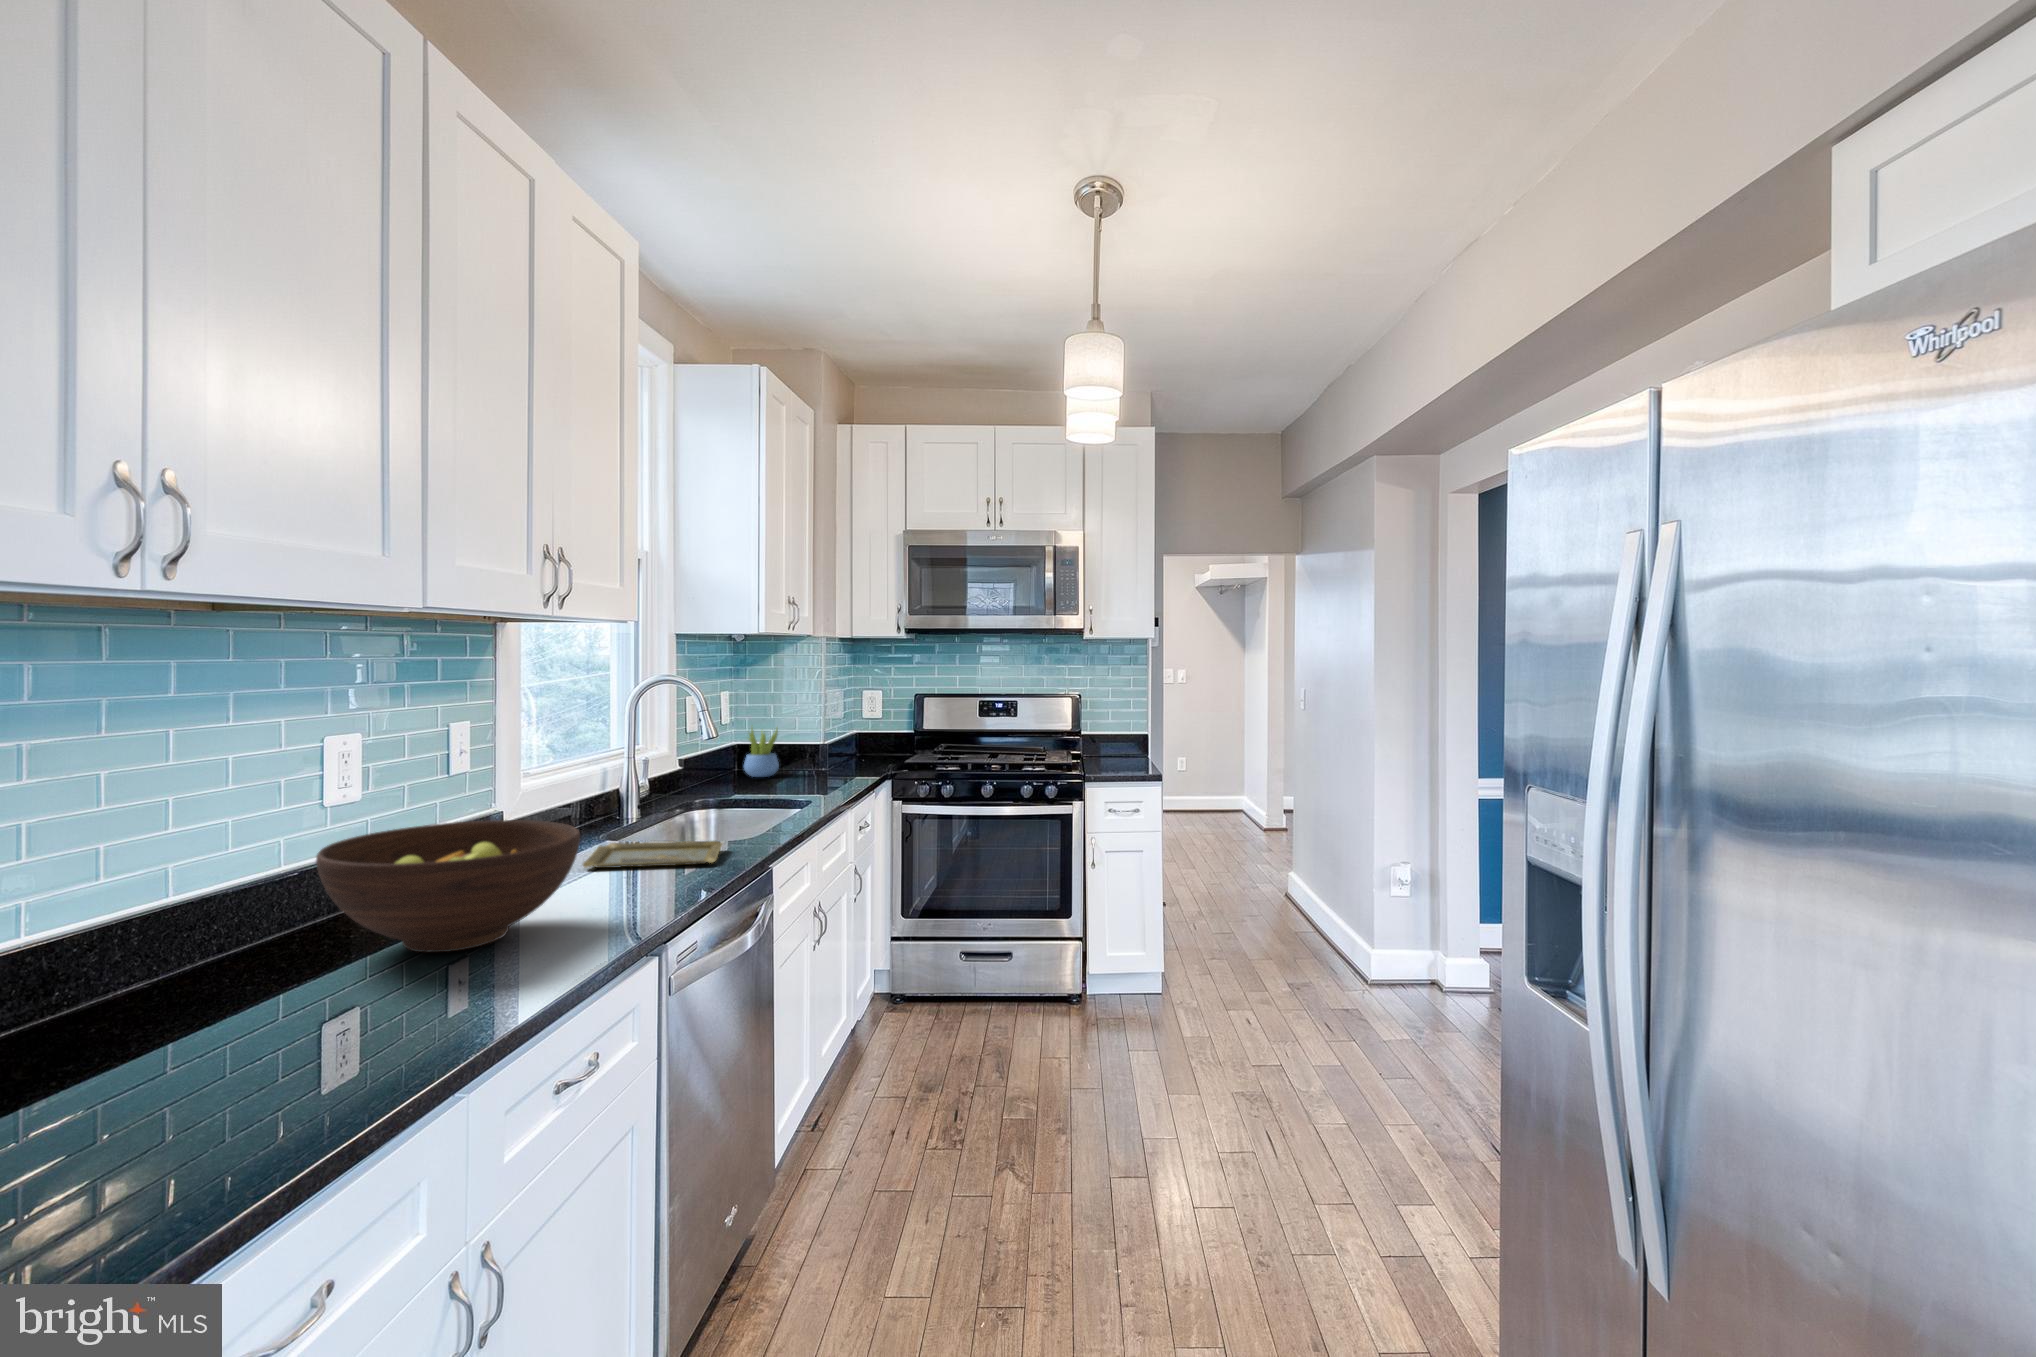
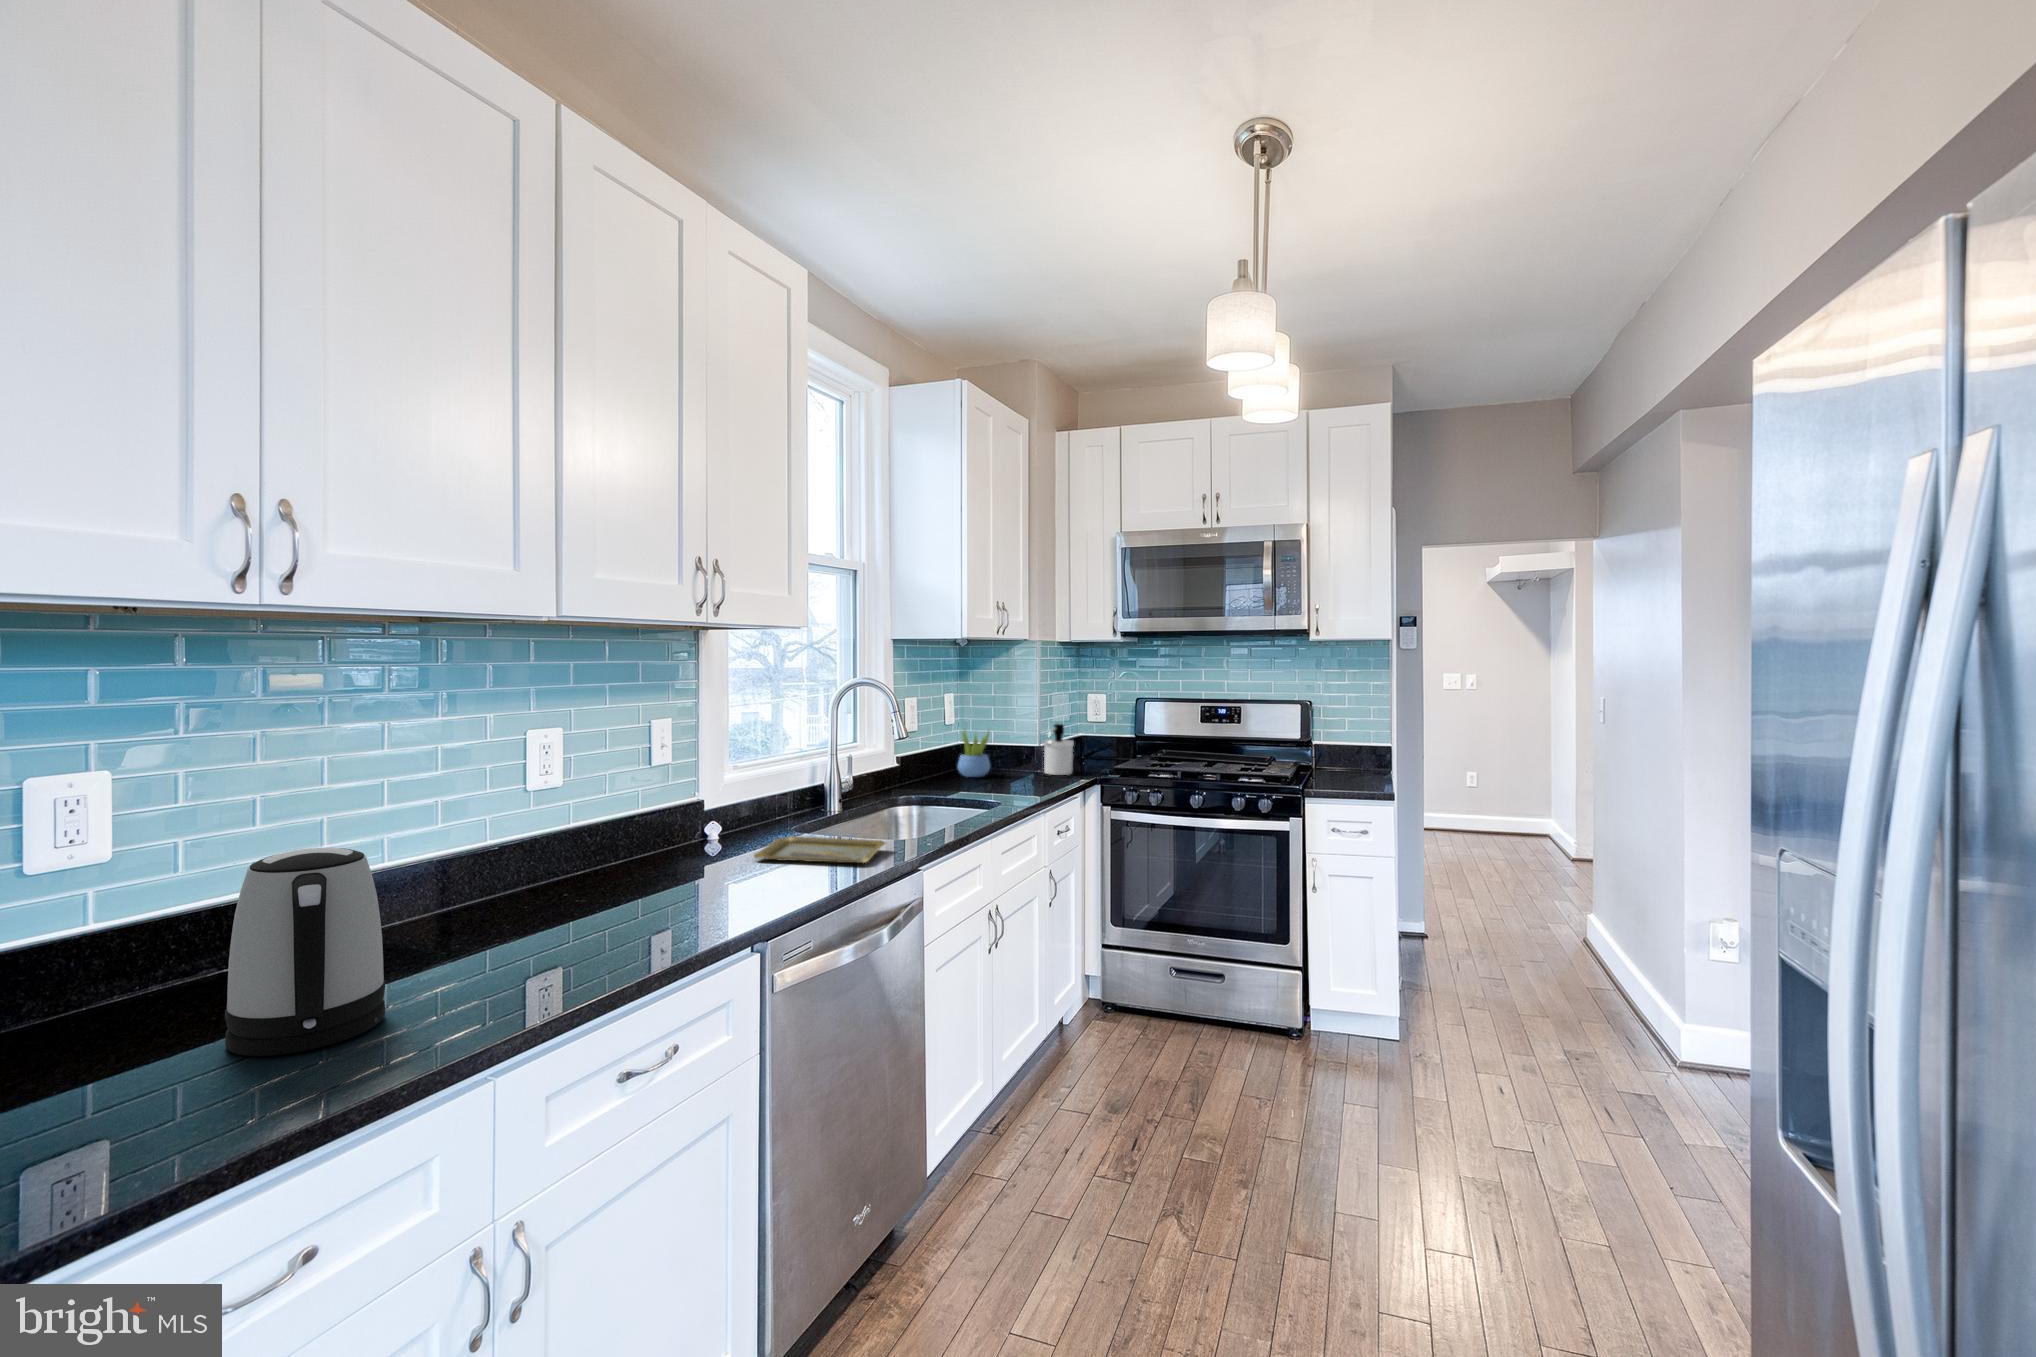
soap dispenser: none [832,720,863,771] -> present [1044,724,1074,775]
fruit bowl: present [316,820,580,952] -> none [480,812,705,931]
kettle: none [96,868,291,1111] -> present [225,848,385,1056]

